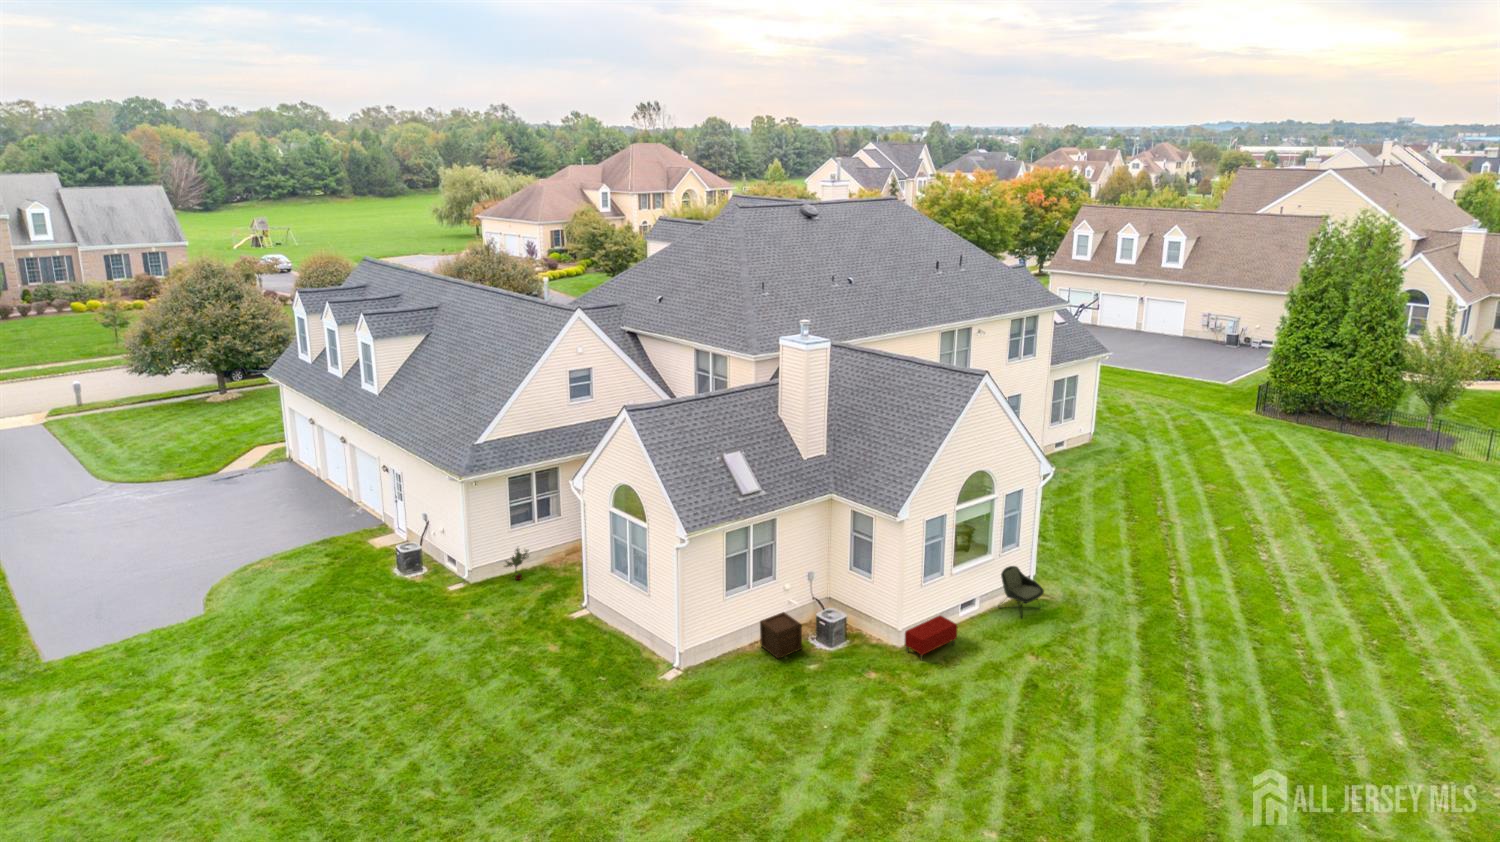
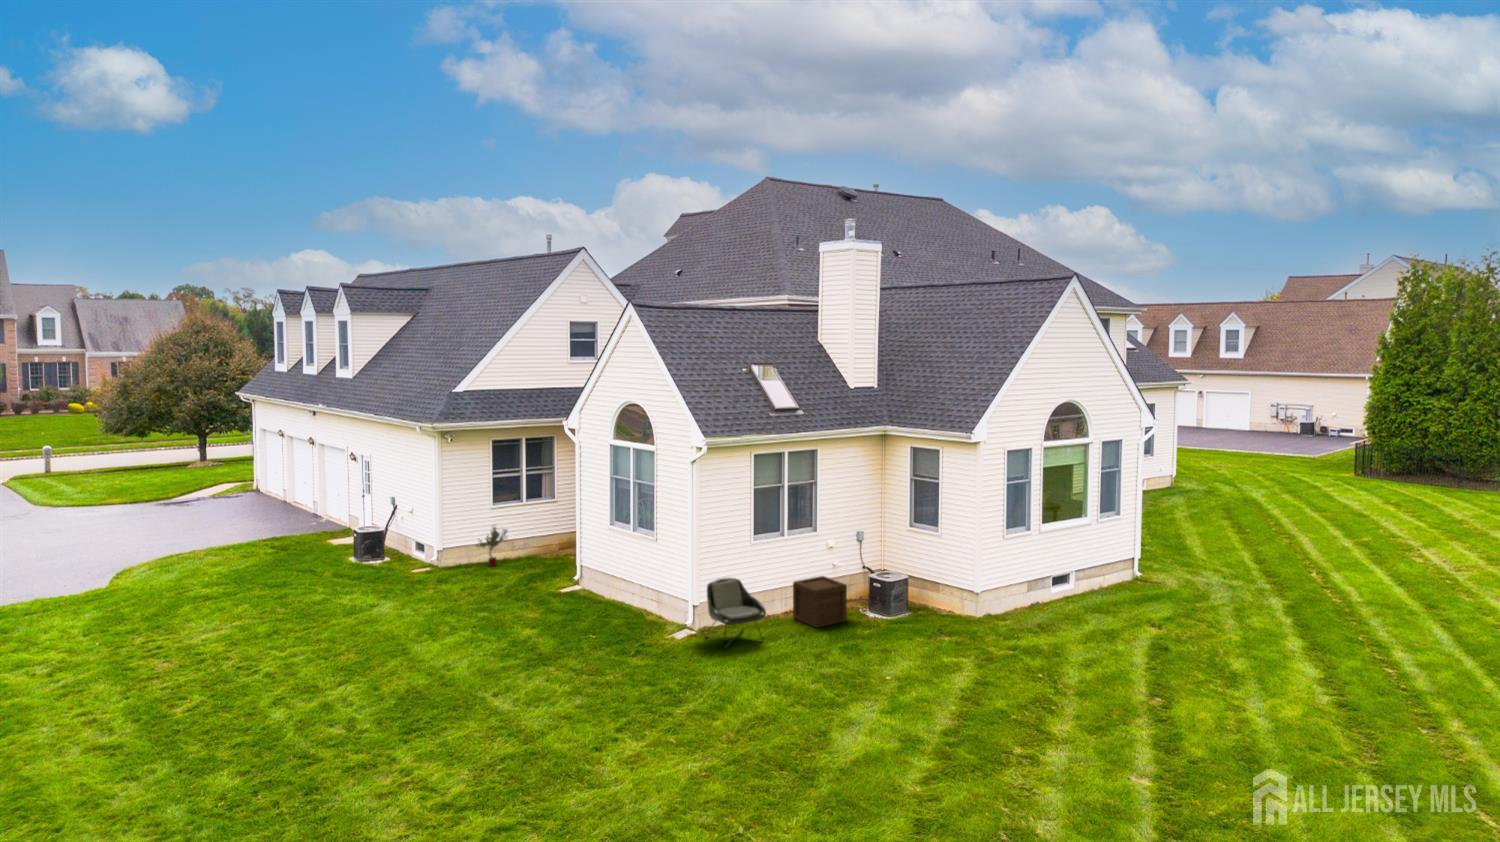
lounge chair: present [998,566,1044,615] -> present [706,578,766,650]
bench: present [905,615,958,660] -> none [980,585,1047,633]

